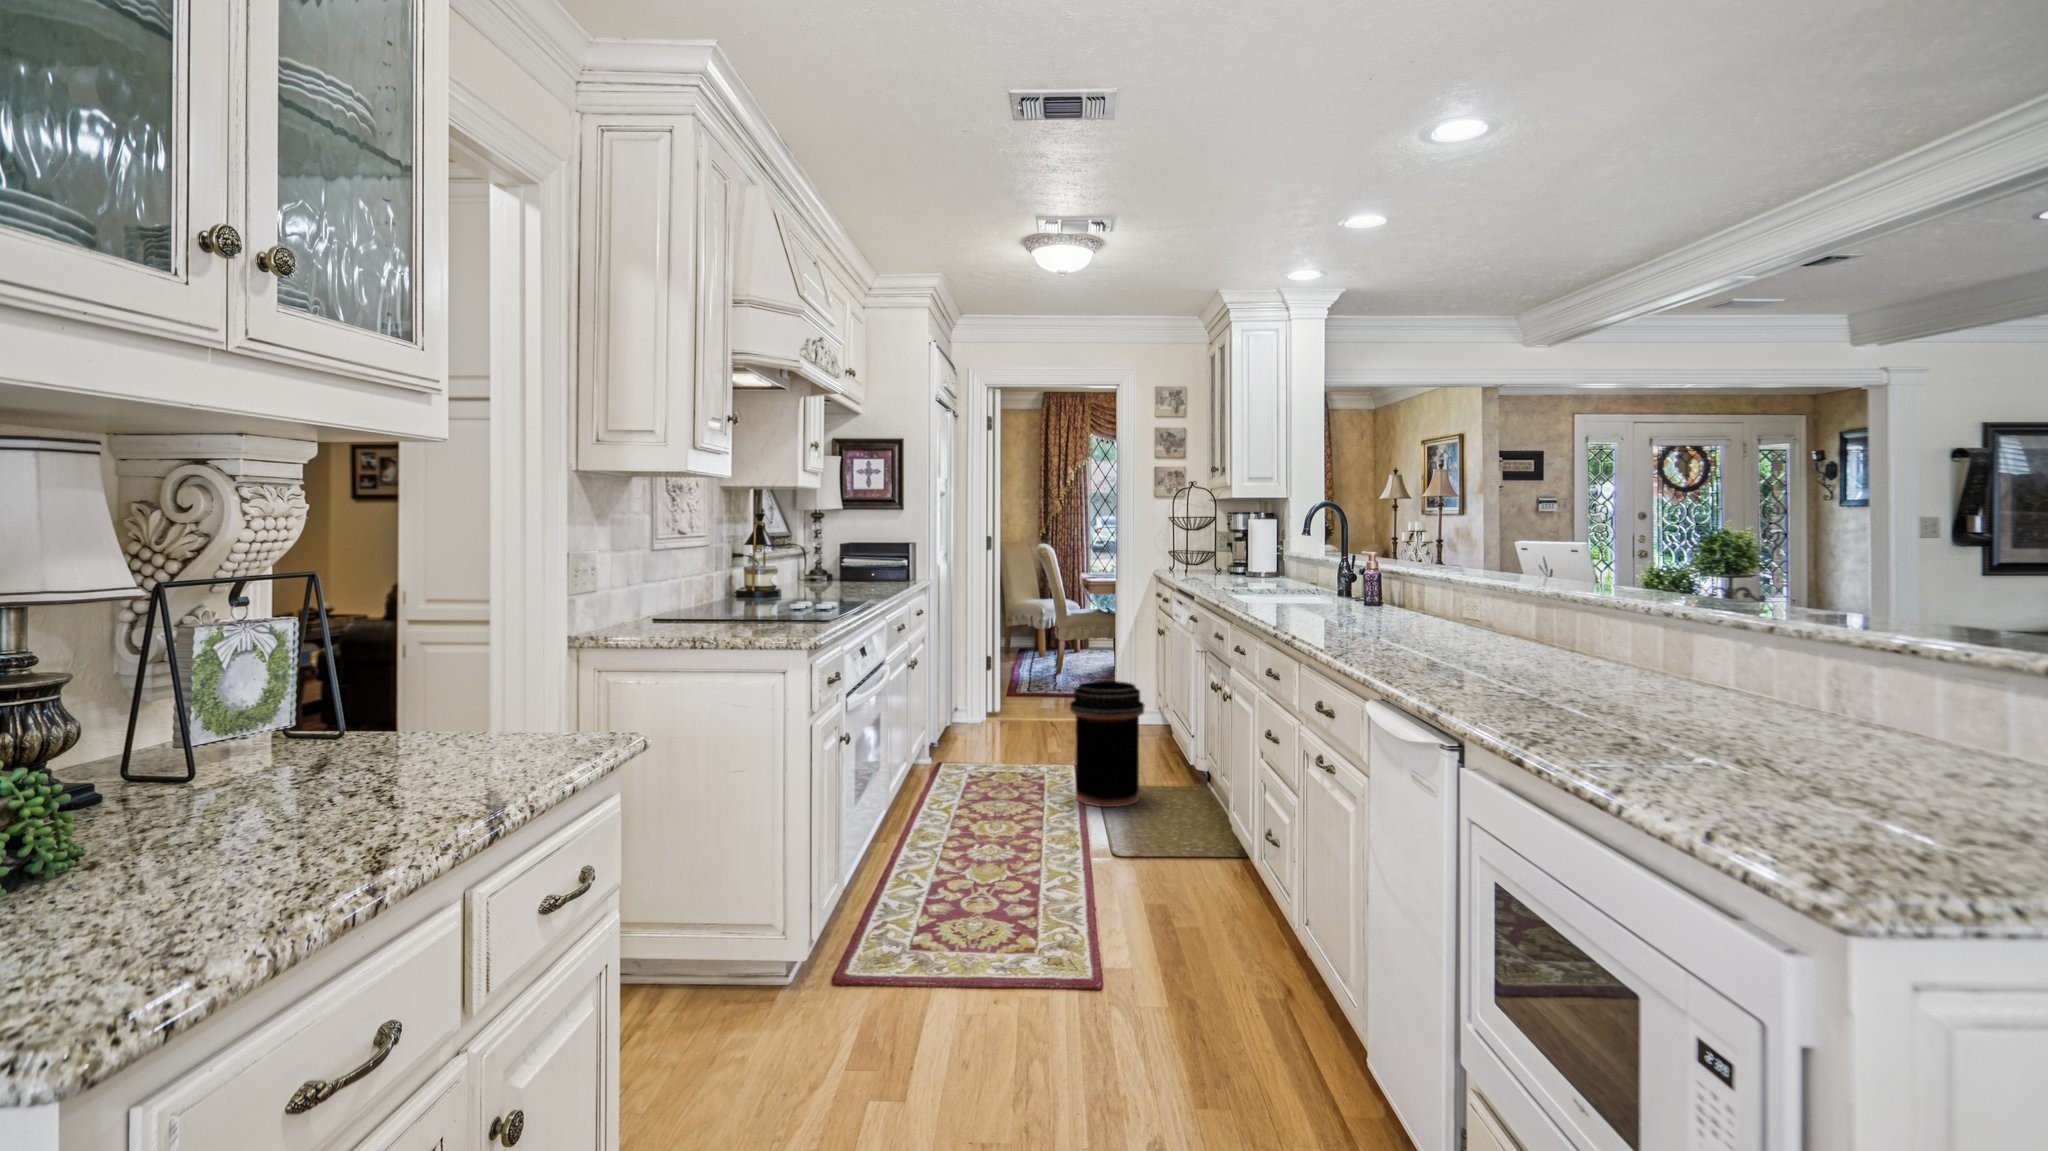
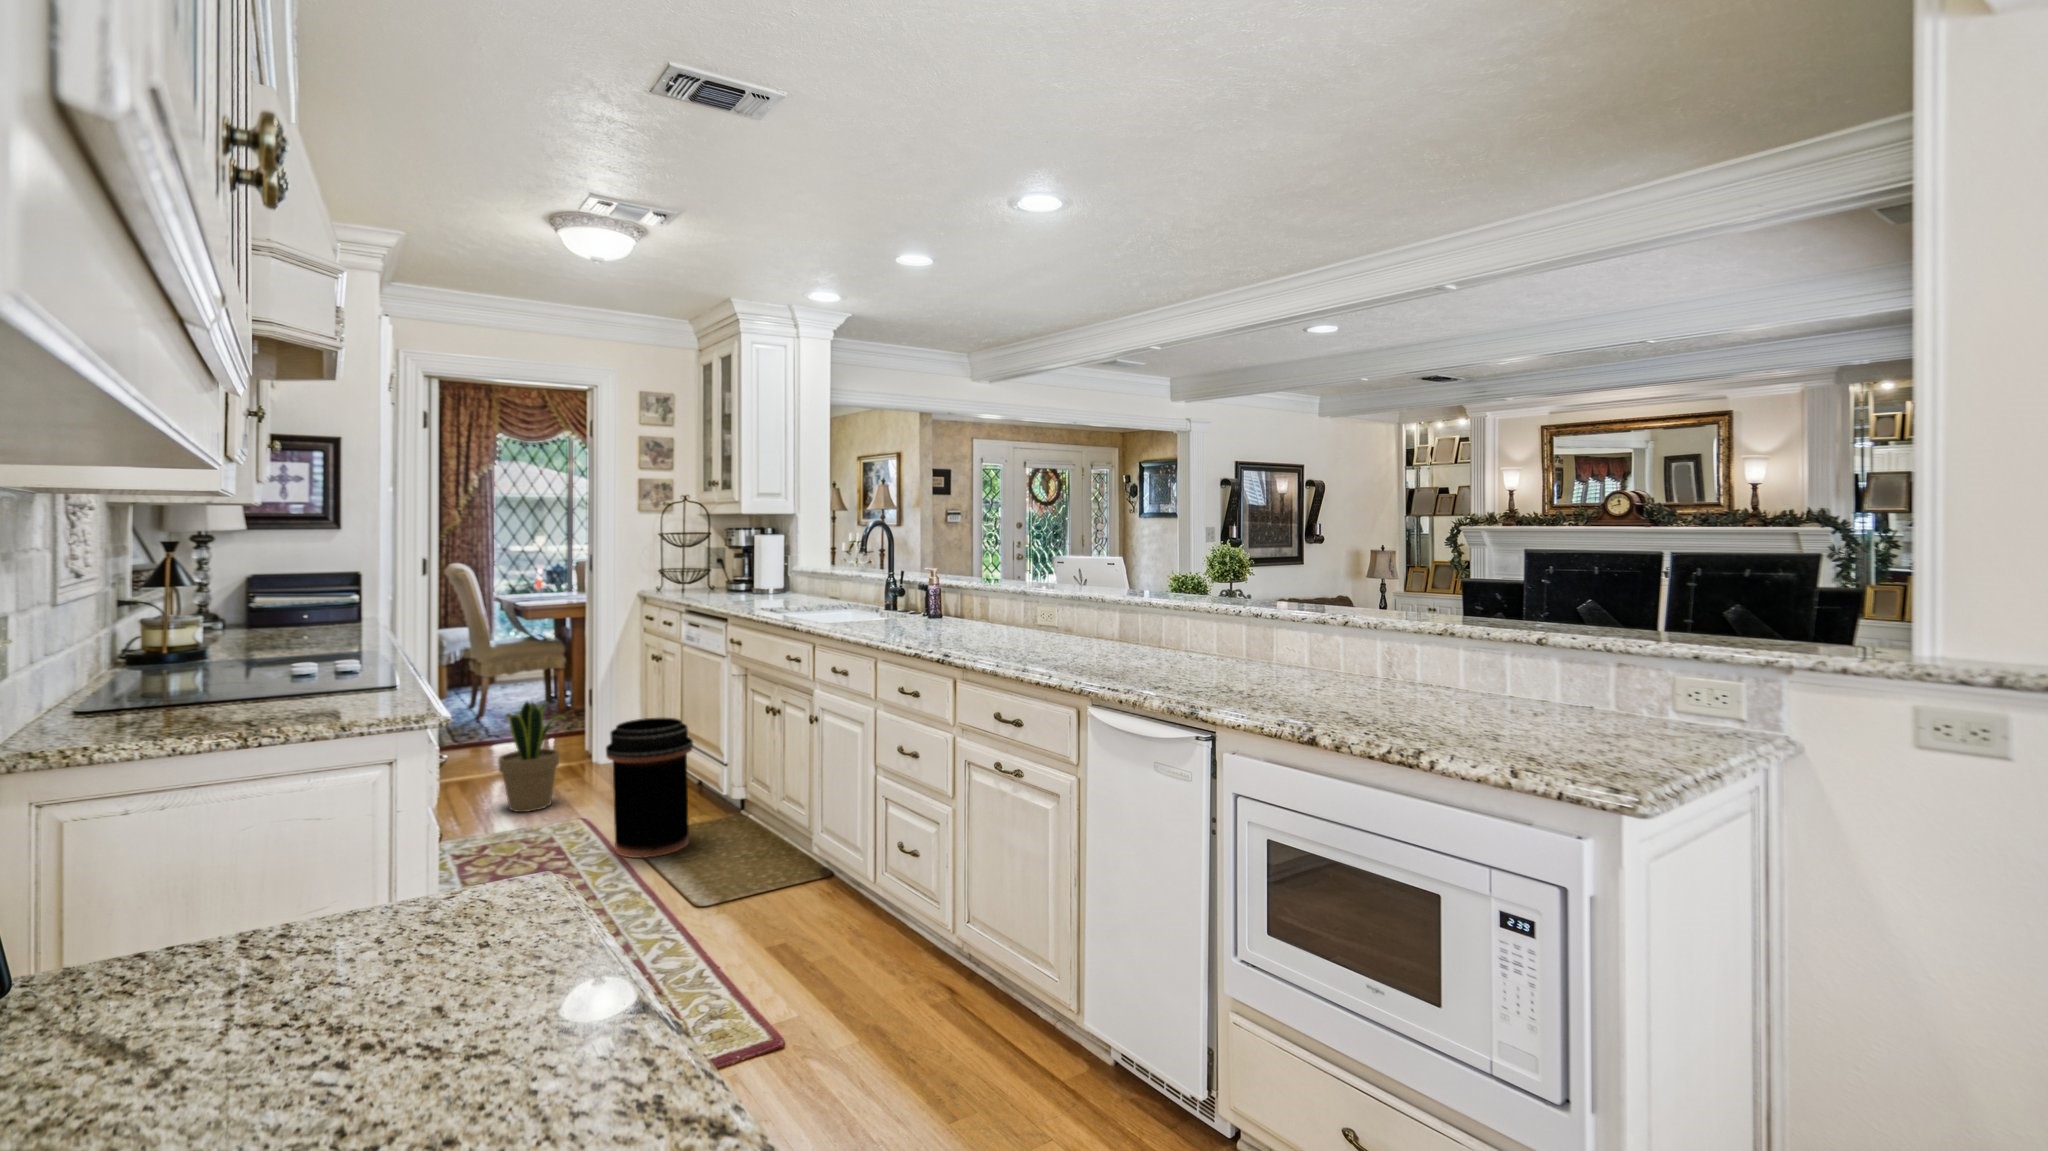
potted plant: none [1015,658,1067,753] -> present [499,702,564,812]

